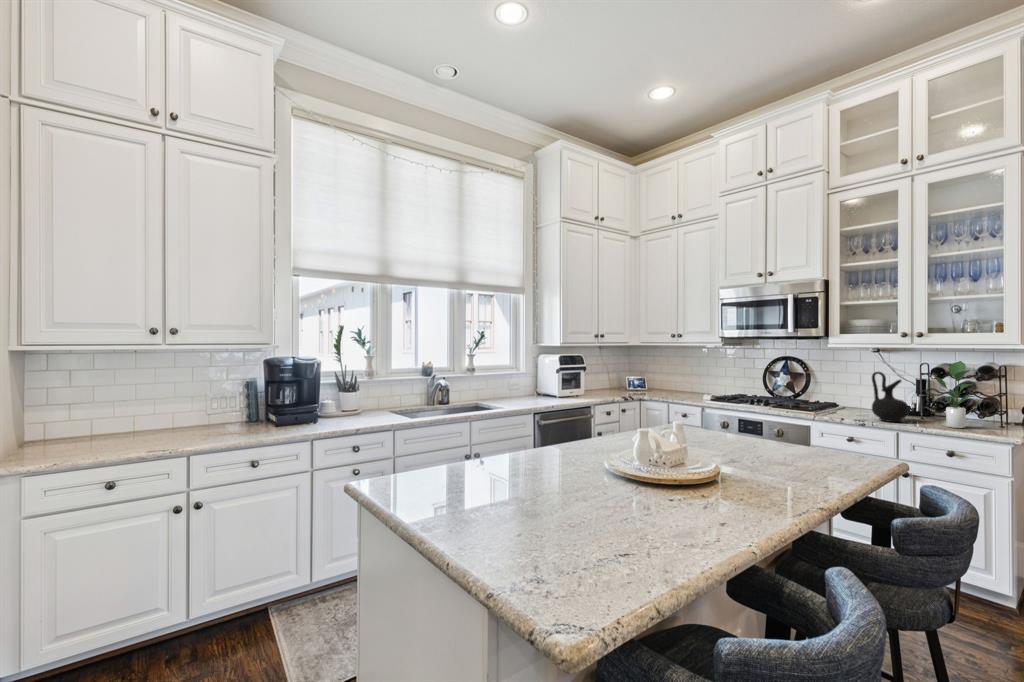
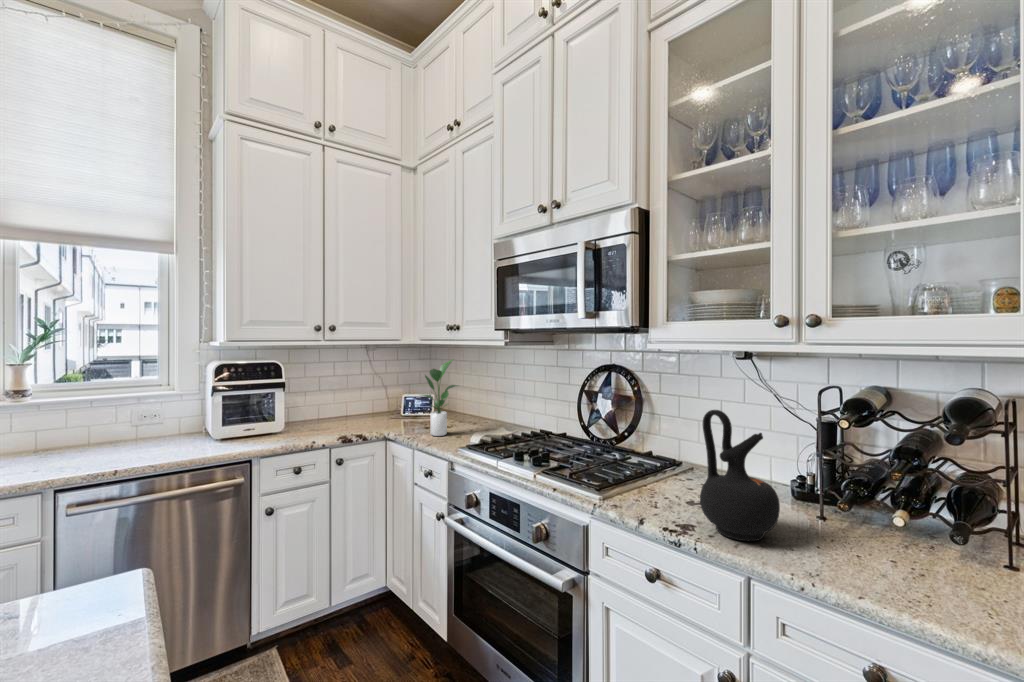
potted plant: present [933,361,974,428] -> present [422,360,458,436]

